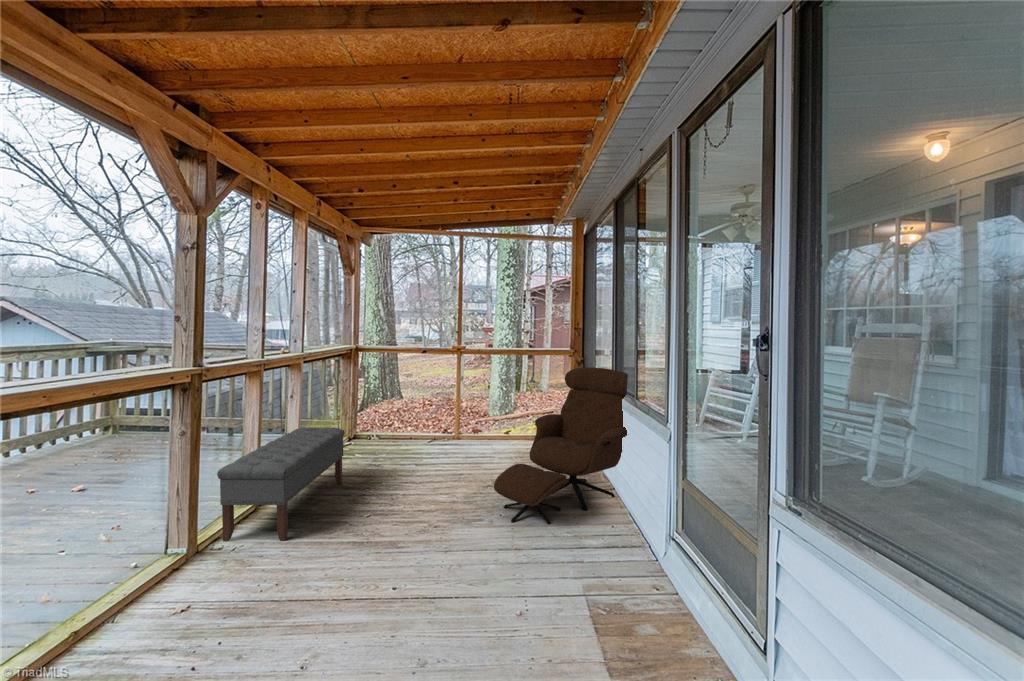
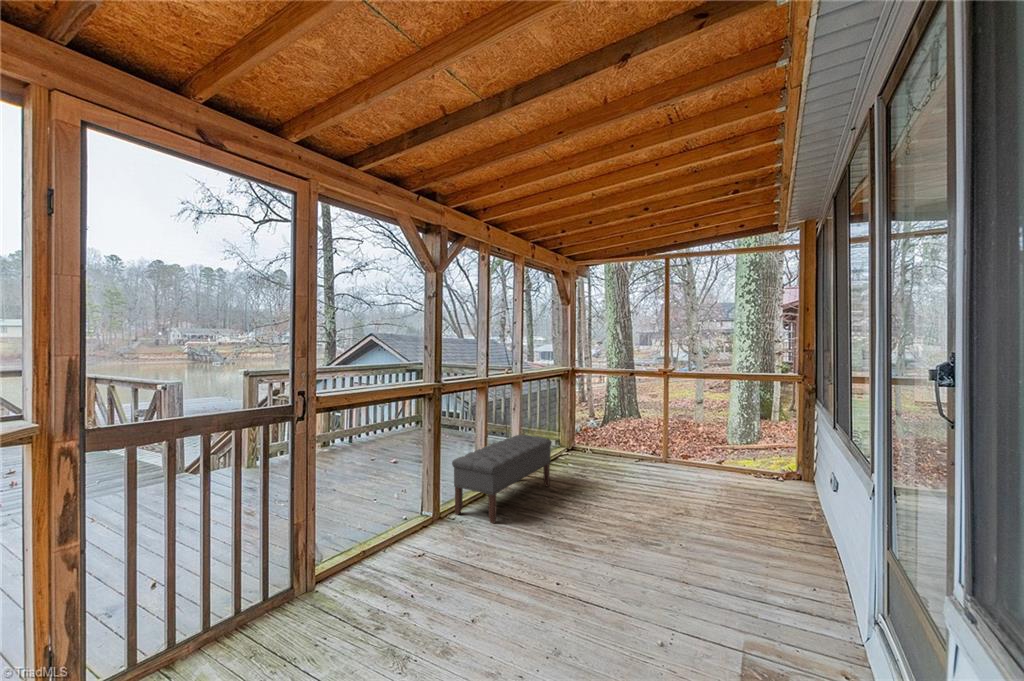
lounge chair: present [494,367,628,524] -> none [676,400,856,567]

